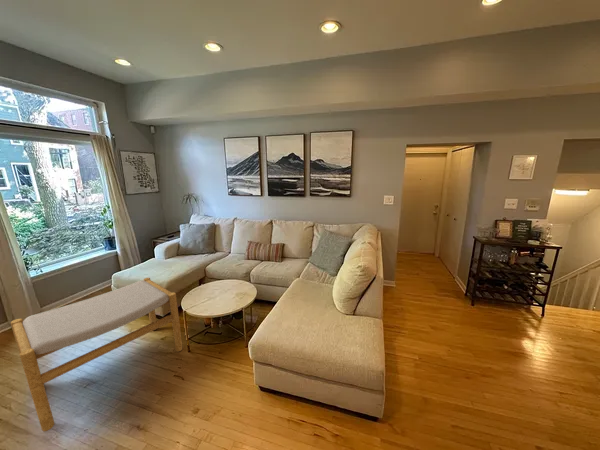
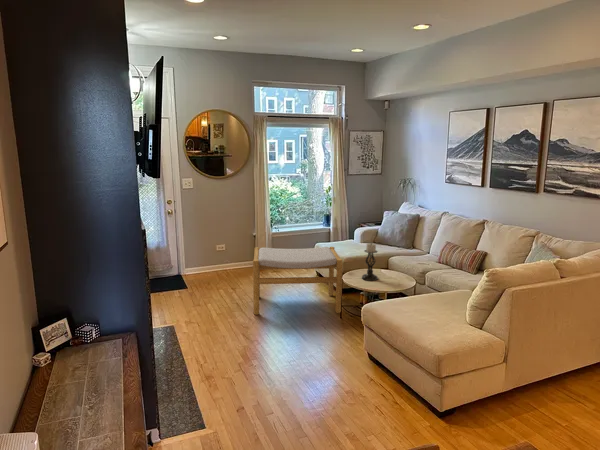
candle holder: none [206,266,225,308] -> present [362,243,378,281]

